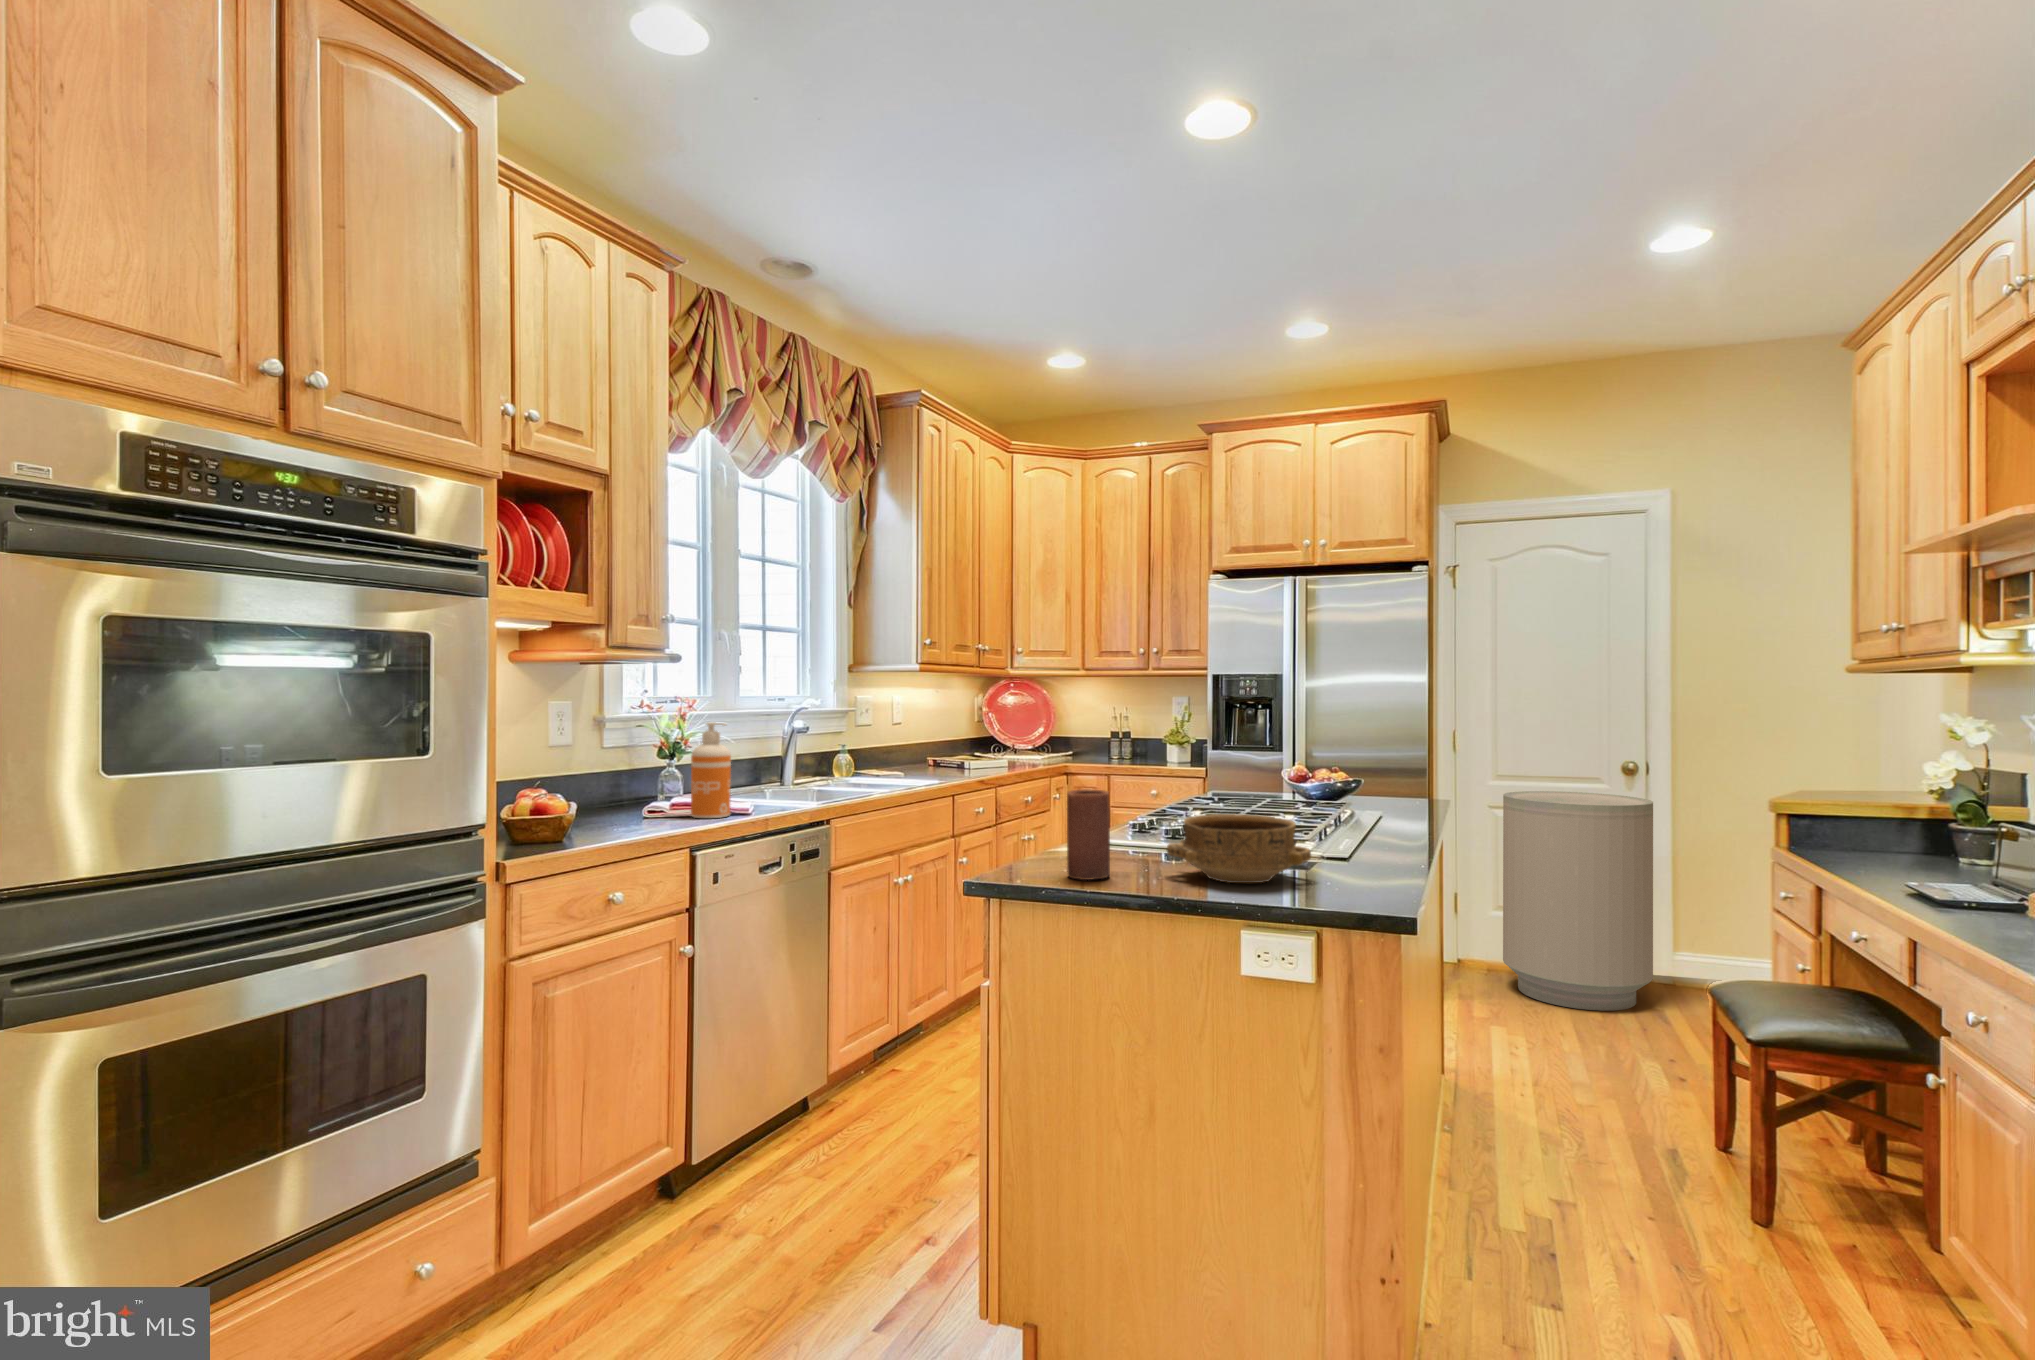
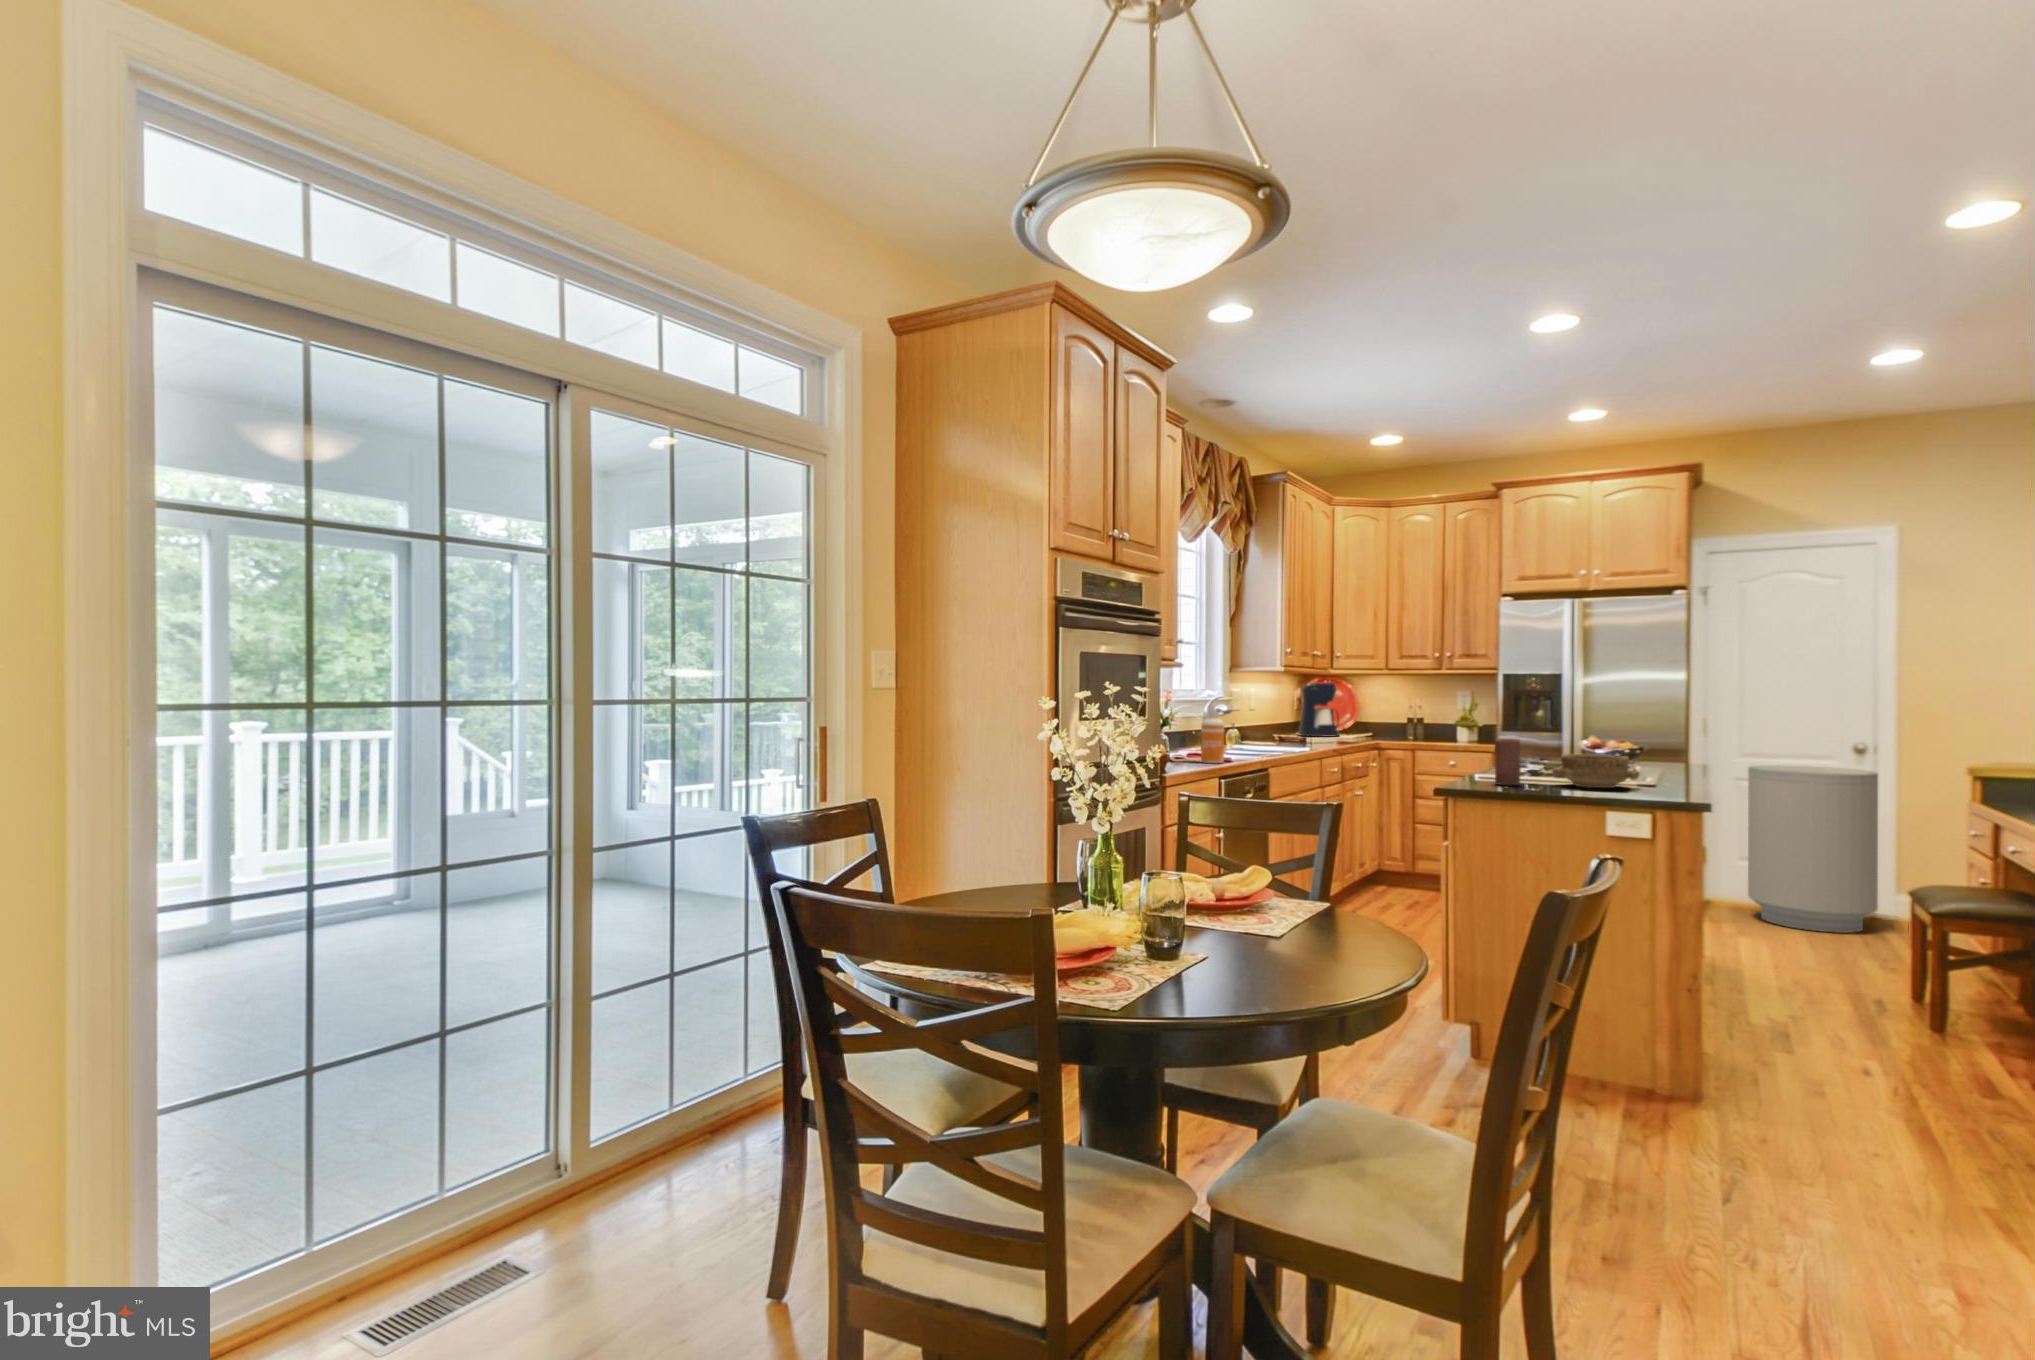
coffee maker: none [968,687,1020,758] -> present [1299,683,1339,737]

